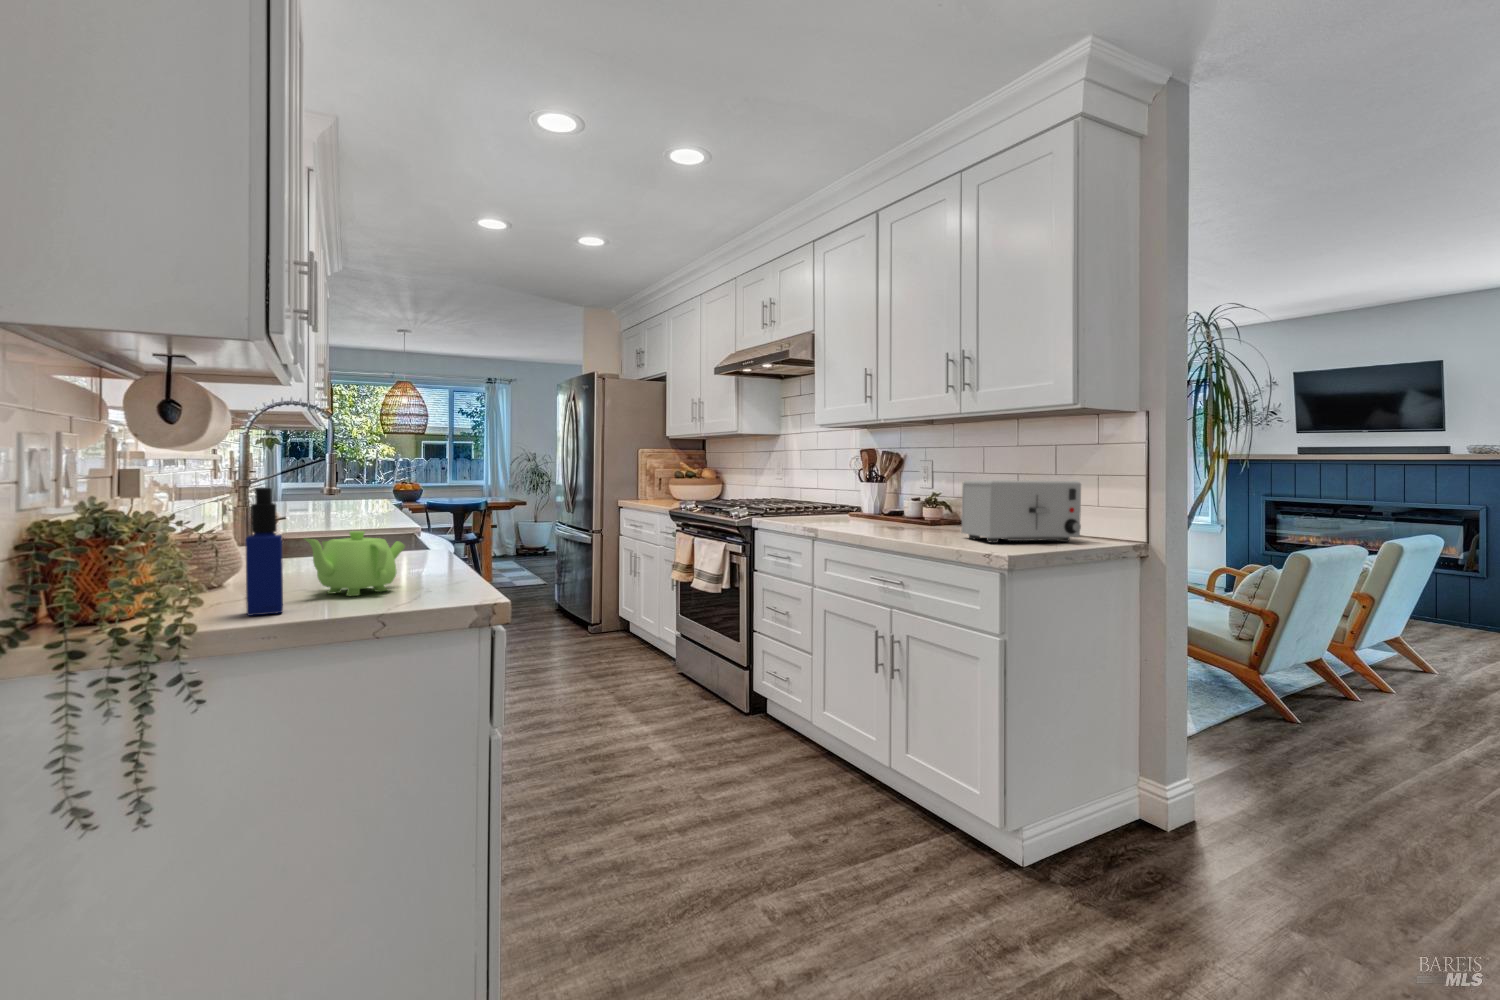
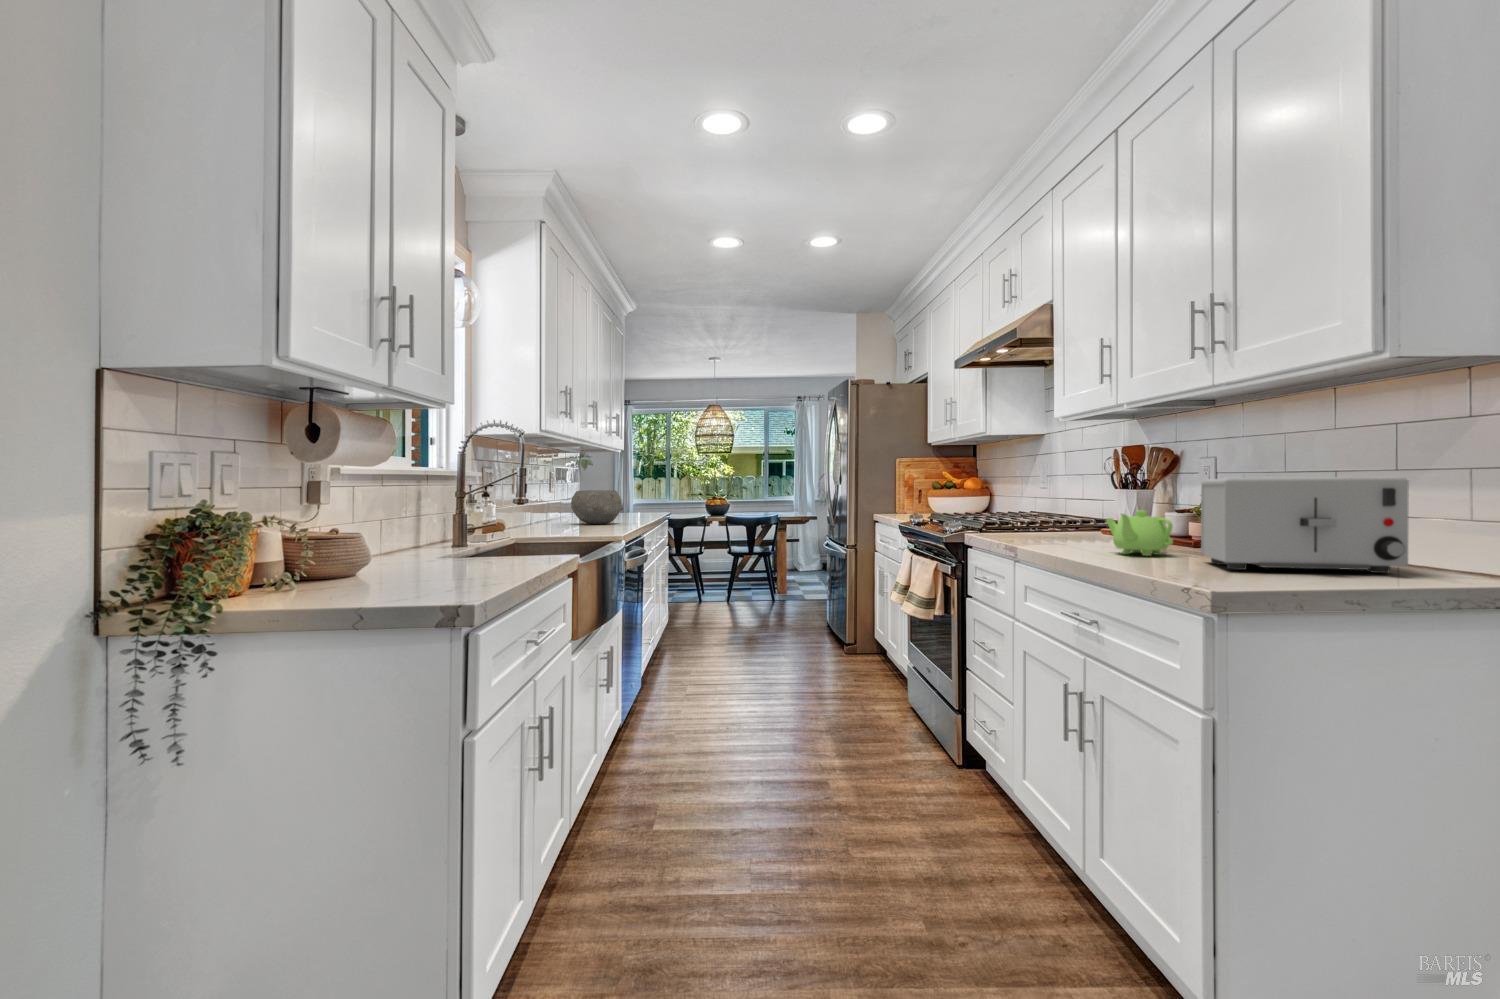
ceramic bowl: none [291,475,359,512] -> present [571,490,623,524]
bottle: present [246,488,283,616] -> none [269,490,308,600]
teapot: present [305,531,405,596] -> present [1106,510,1173,556]

